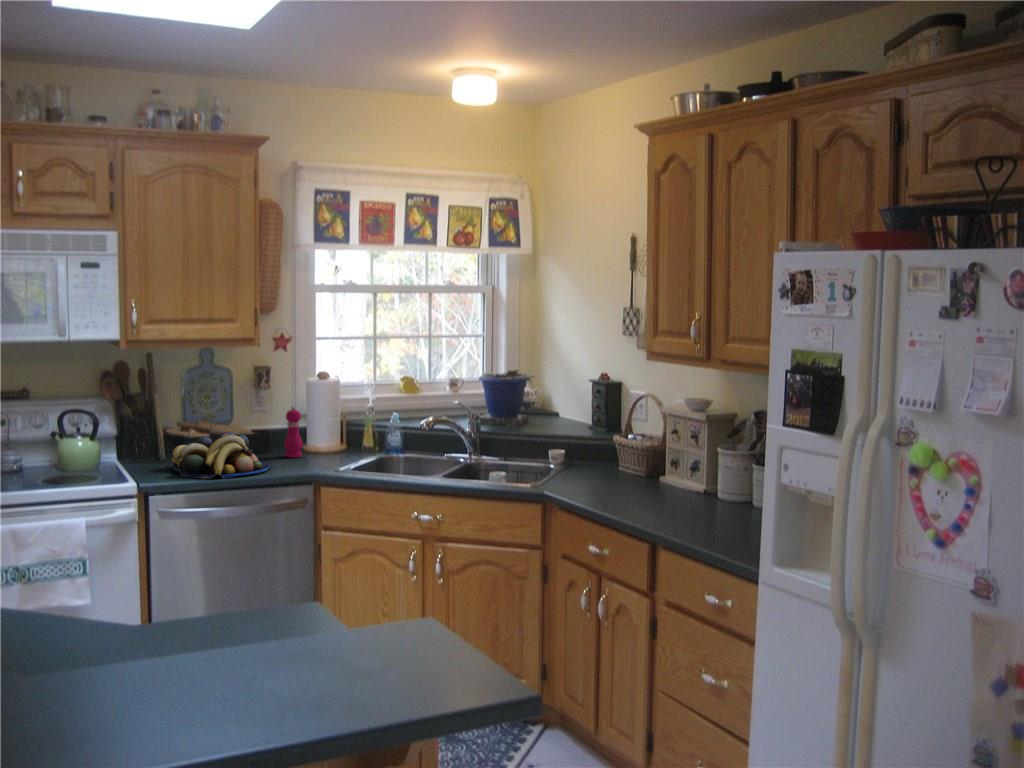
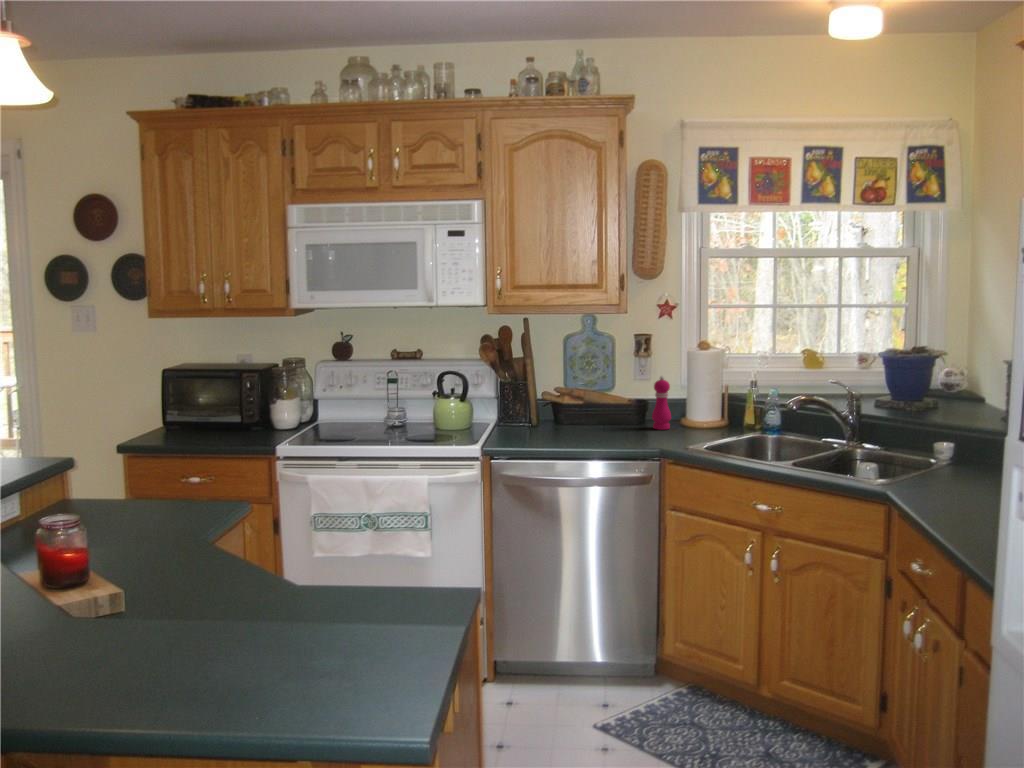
fruit bowl: present [172,432,270,479] -> none [529,400,626,446]

